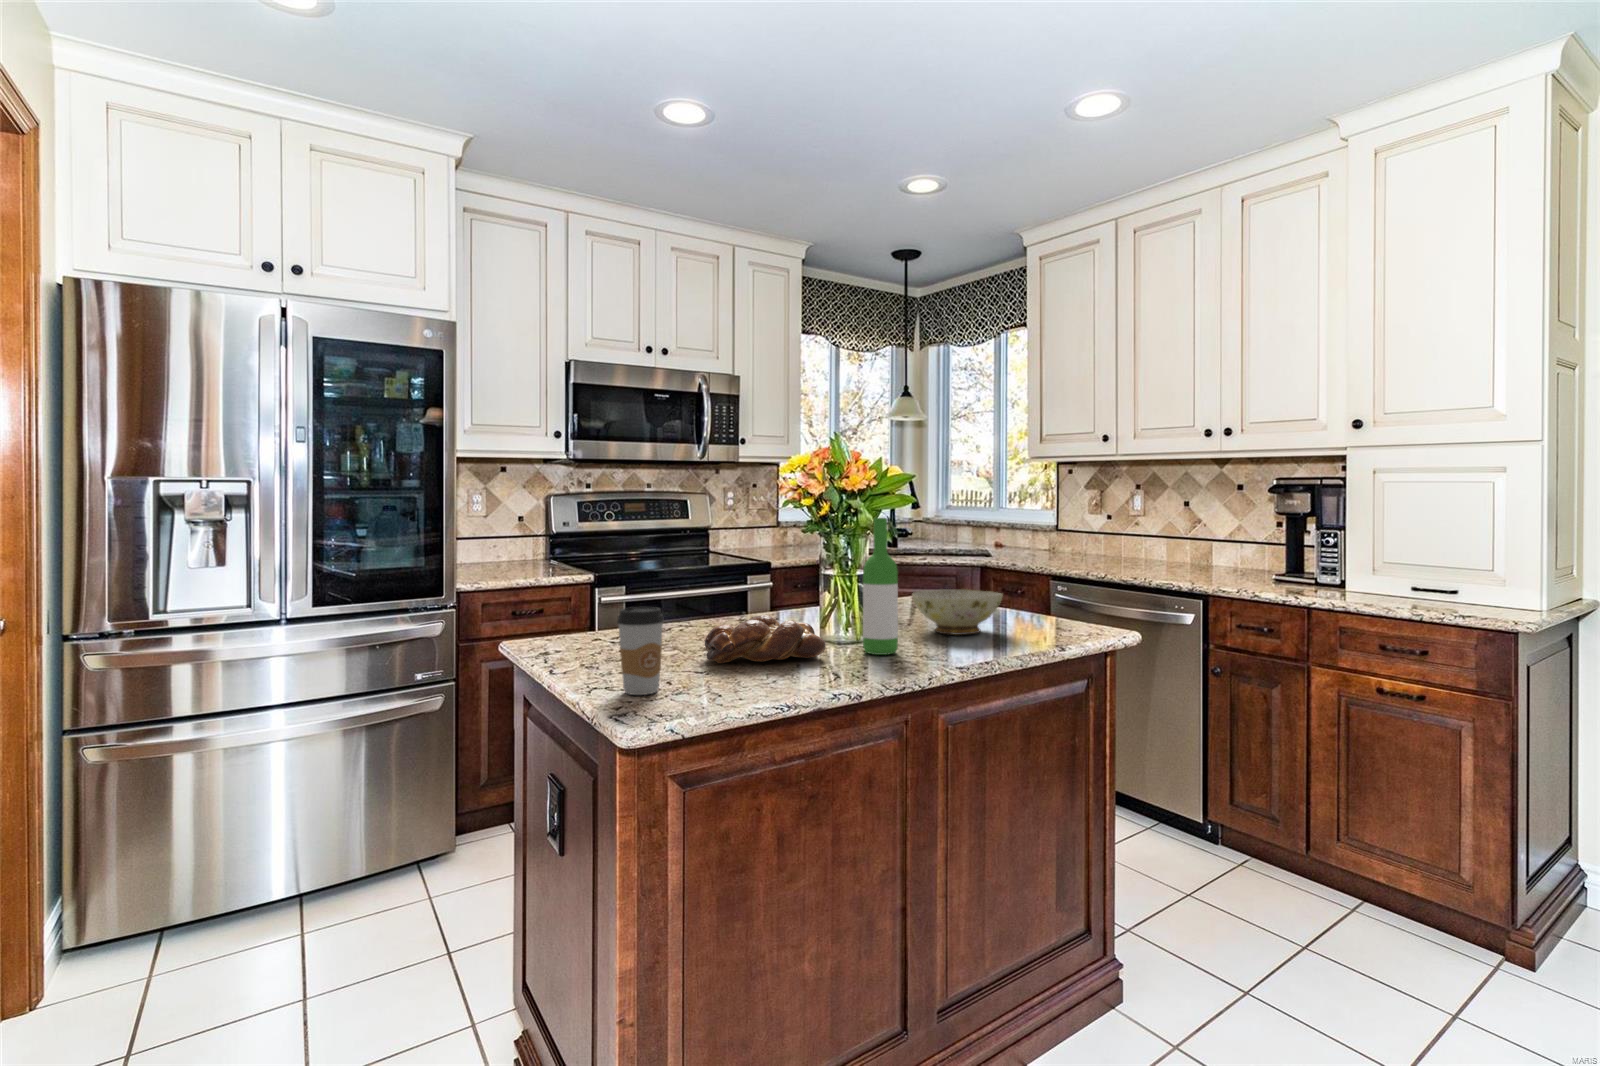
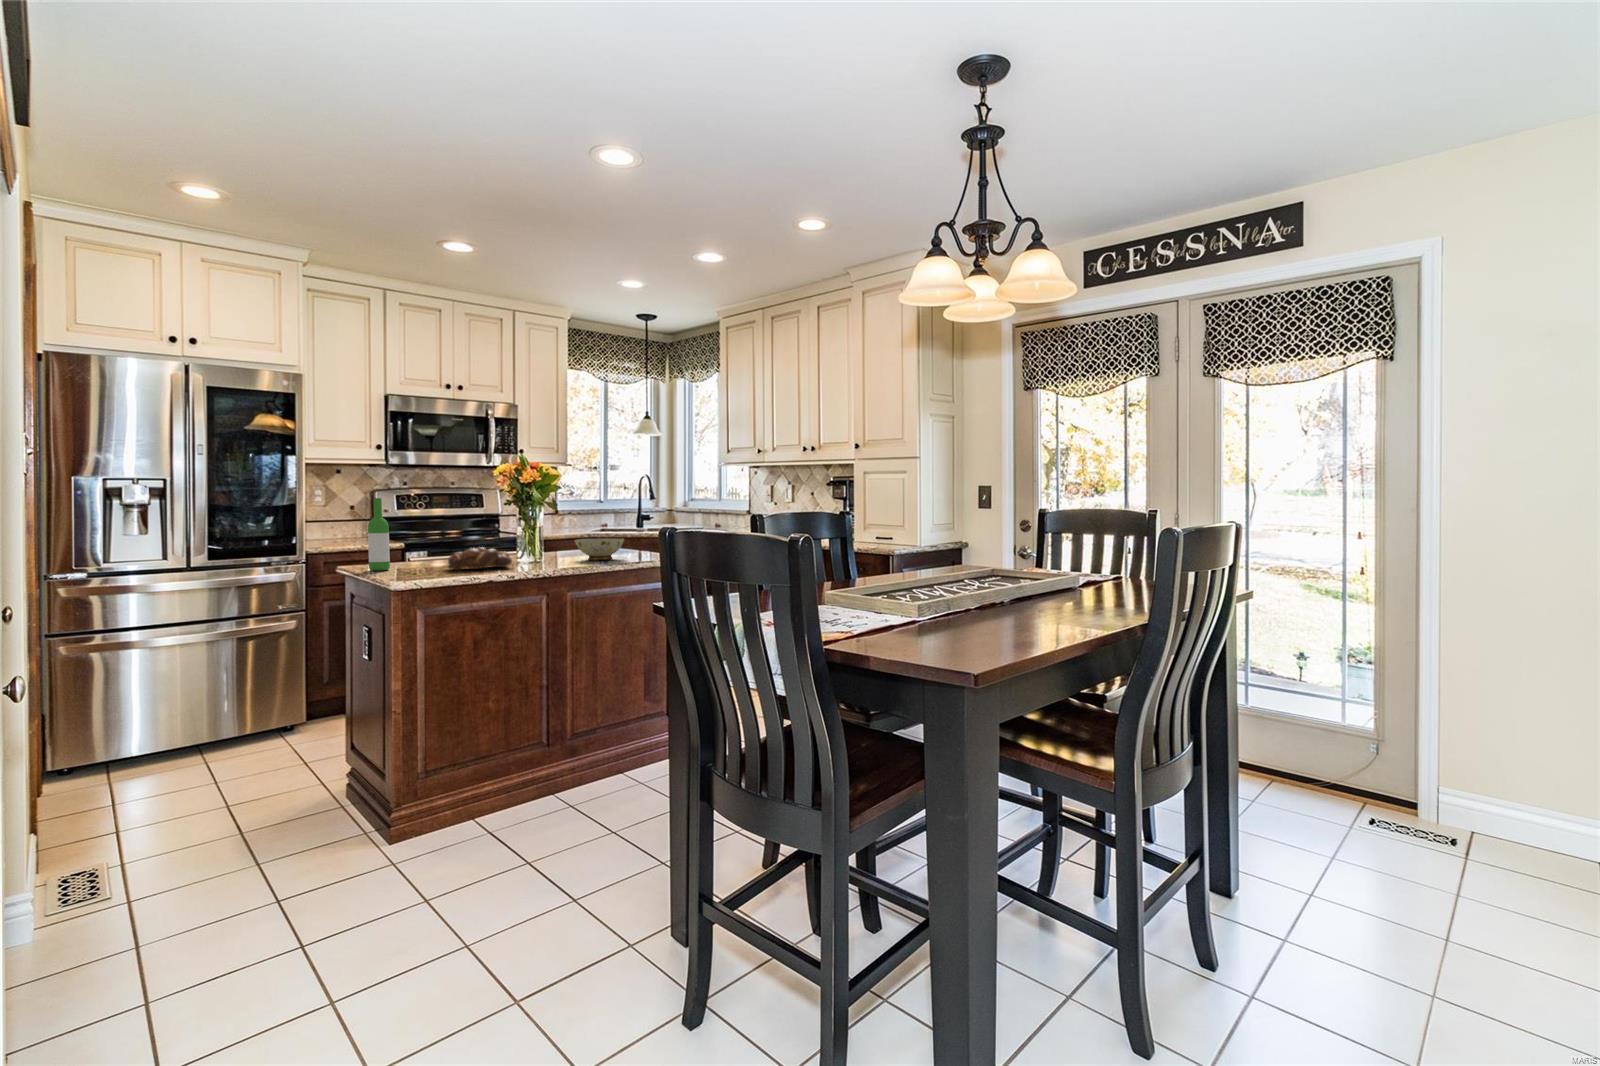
wine bottle: present [863,518,898,655] -> present [368,498,390,571]
coffee cup: present [617,607,663,695] -> none [394,538,418,578]

